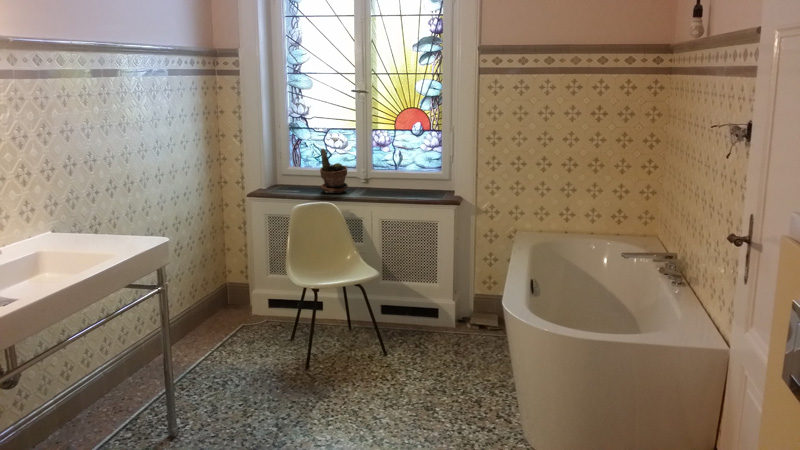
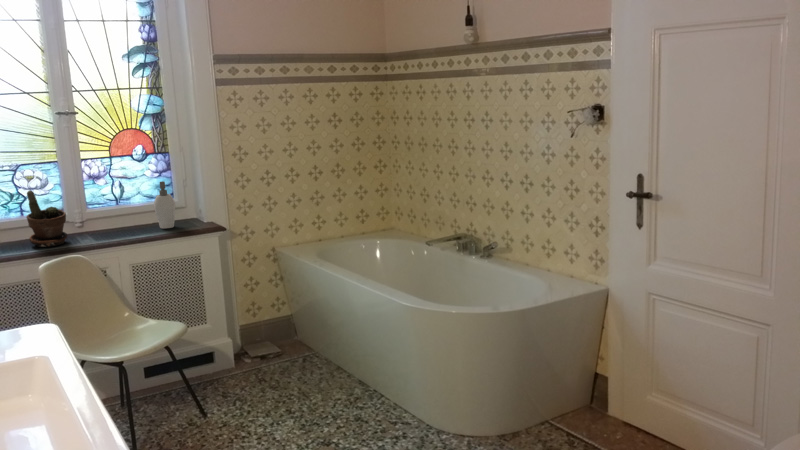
soap dispenser: none [415,155,434,195] -> present [154,181,175,228]

